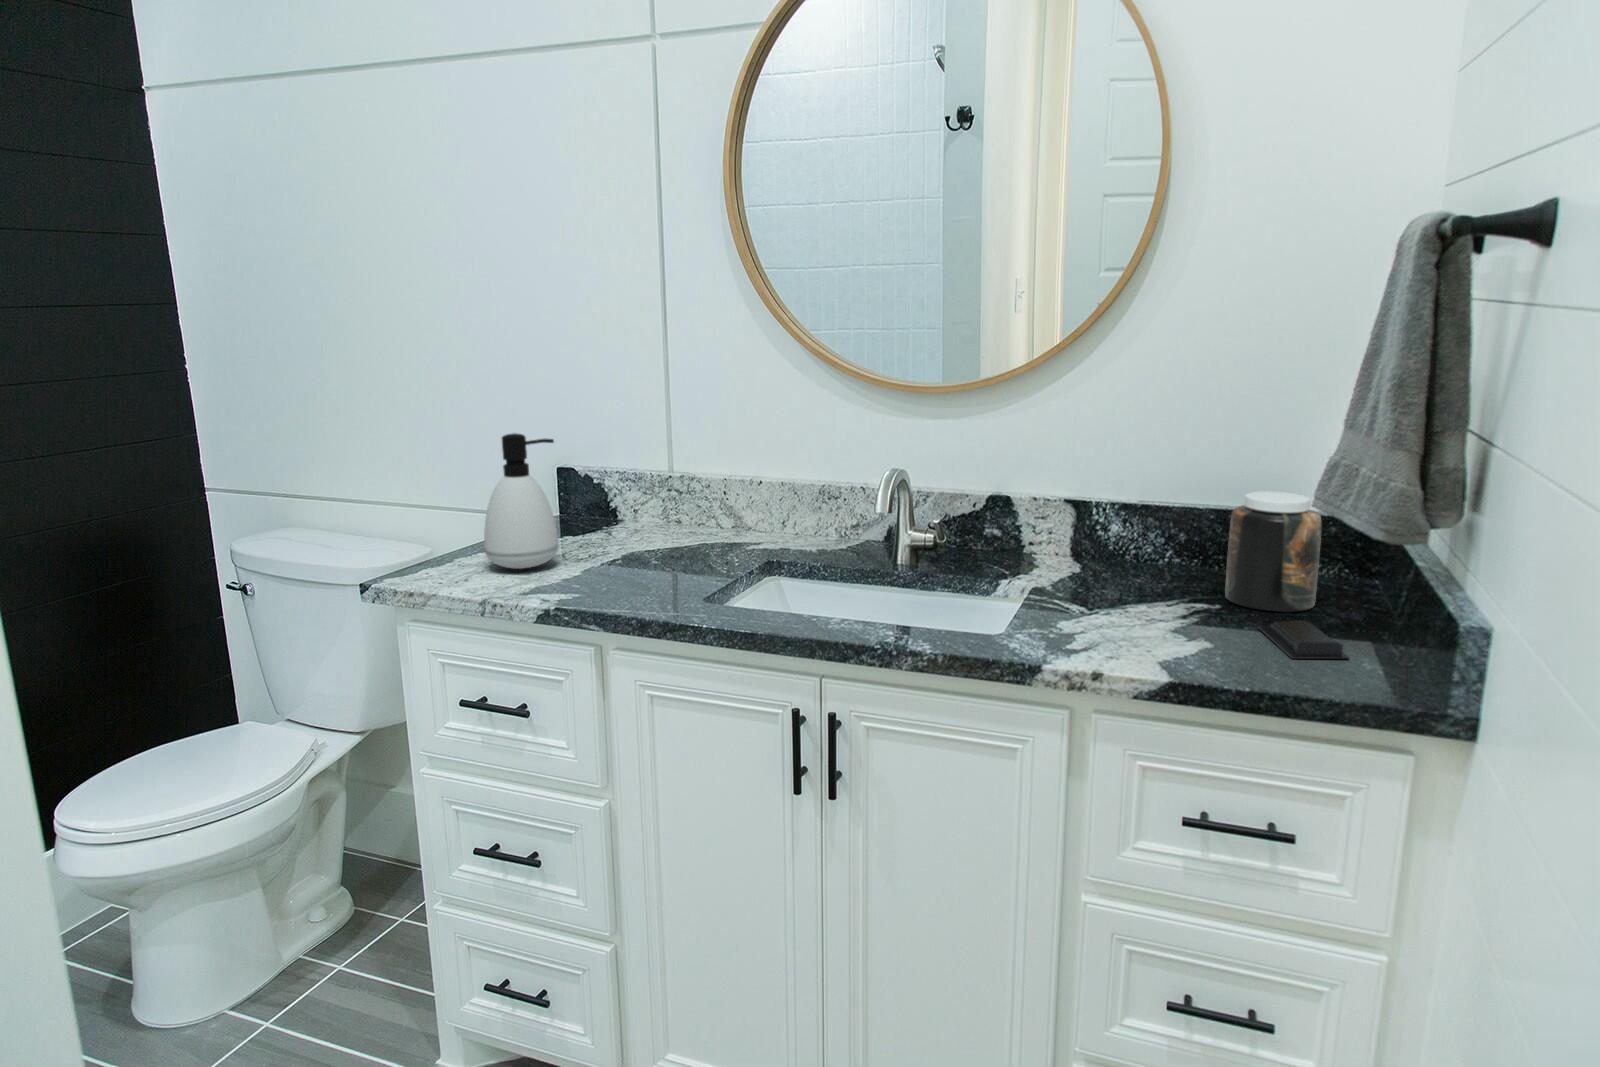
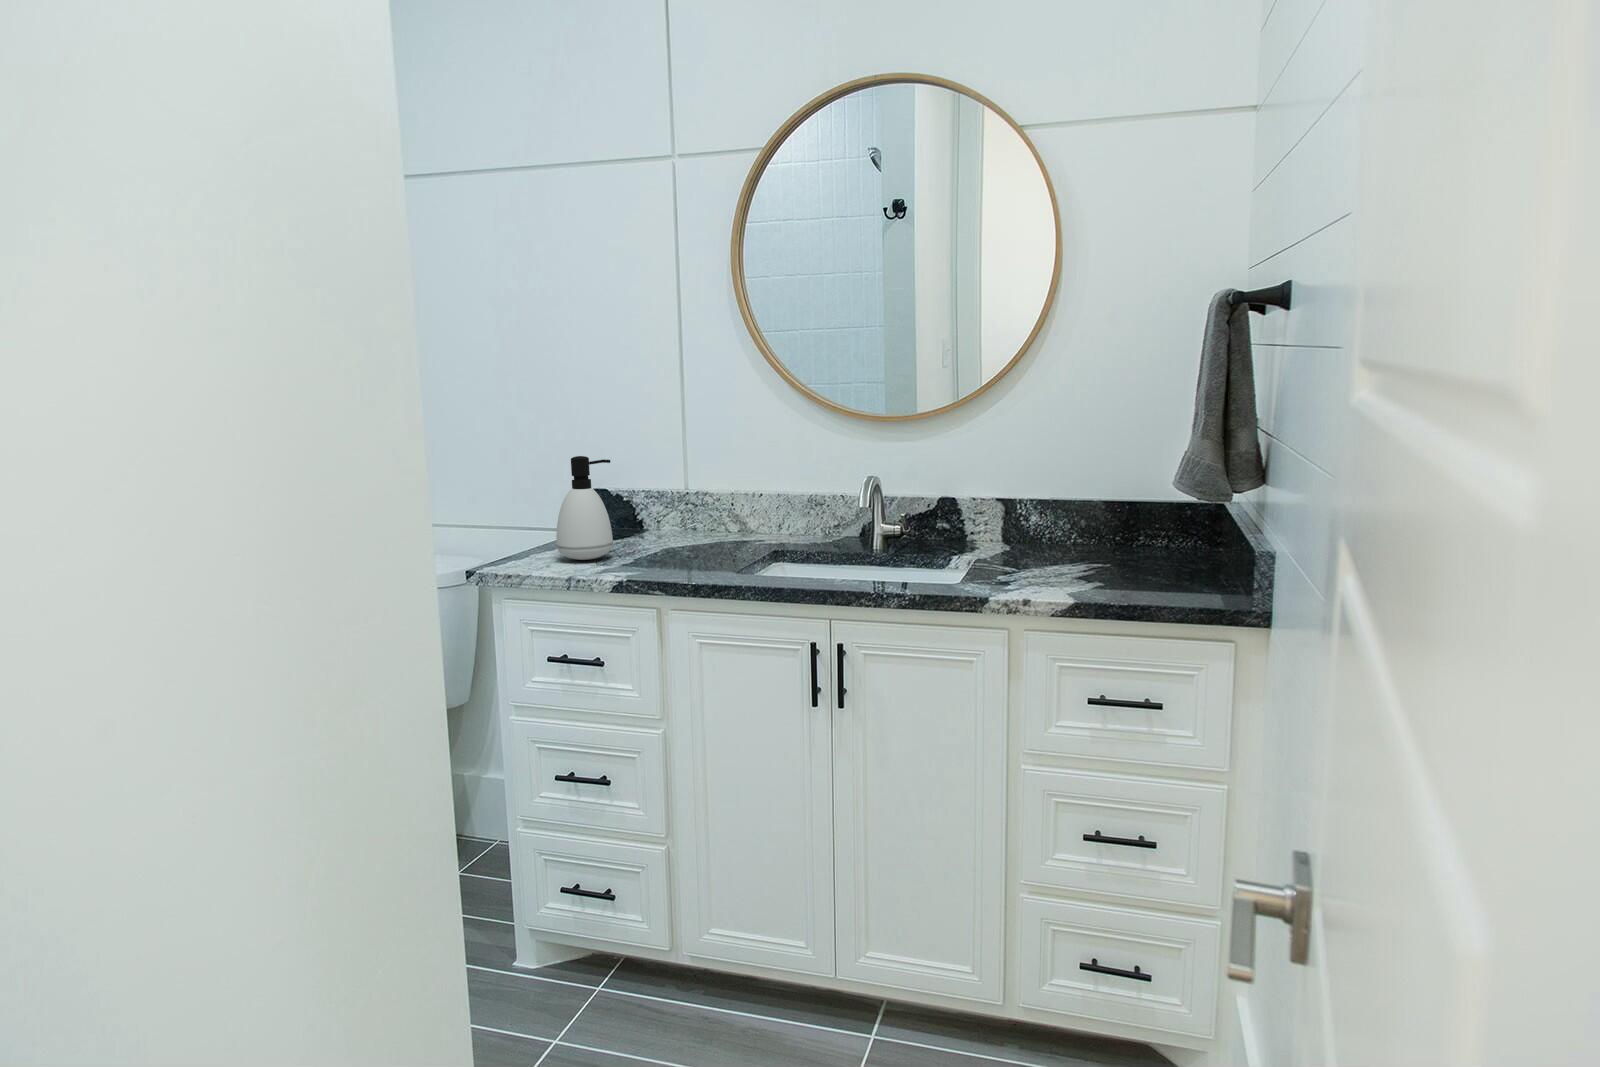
jar: present [1225,491,1321,612] -> none [1114,484,1177,567]
soap bar: present [1259,620,1349,659] -> none [1136,568,1196,589]

